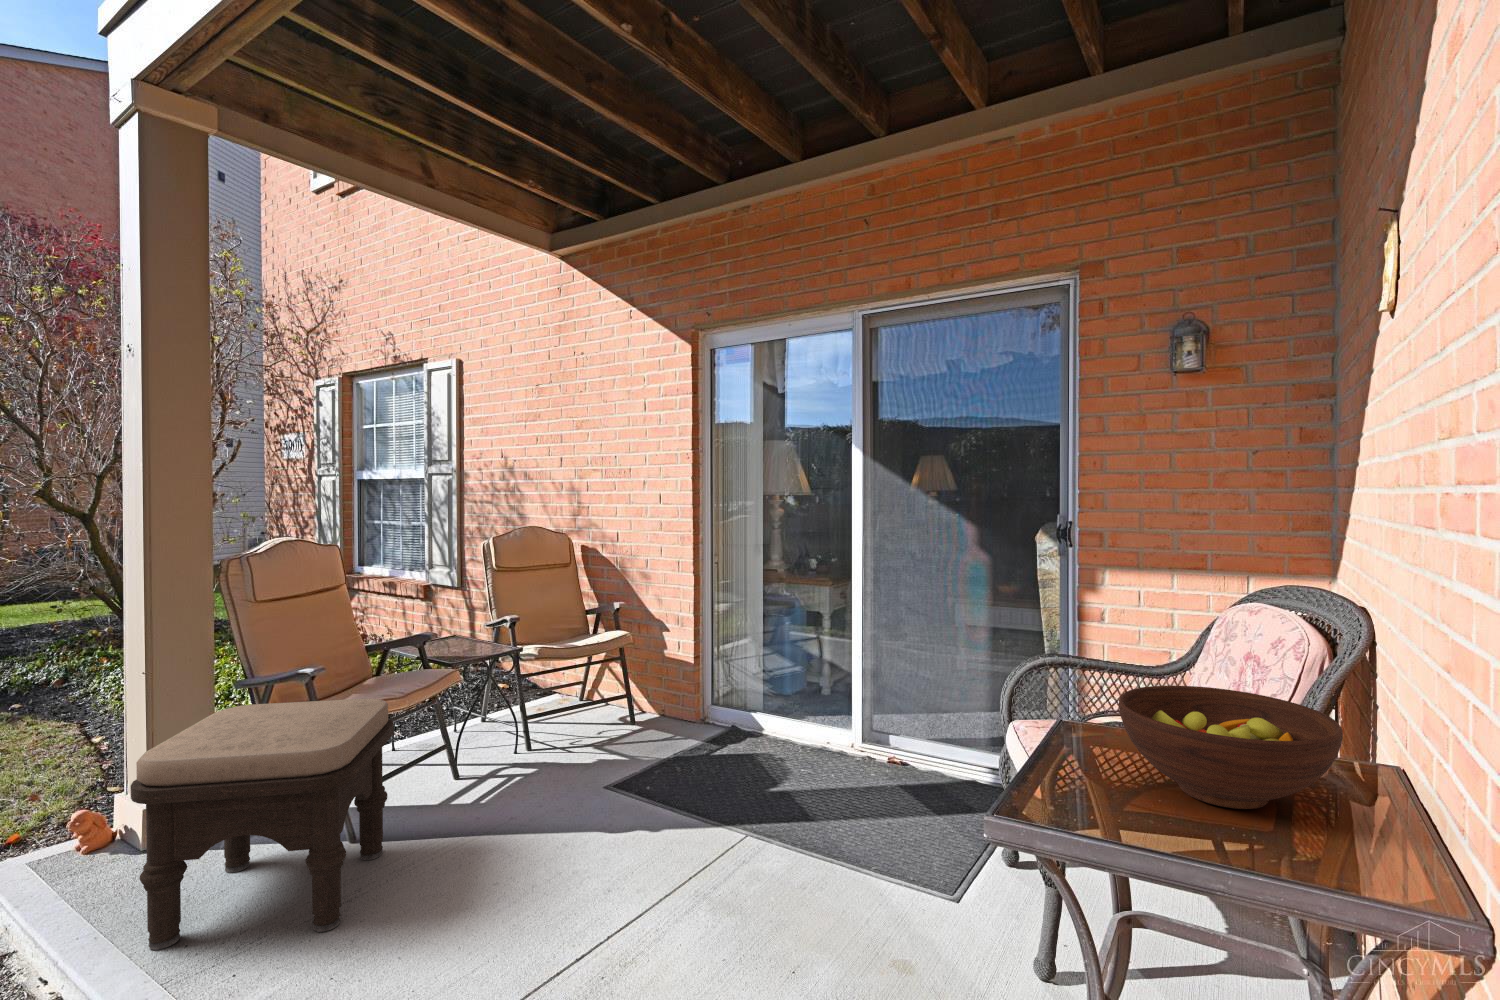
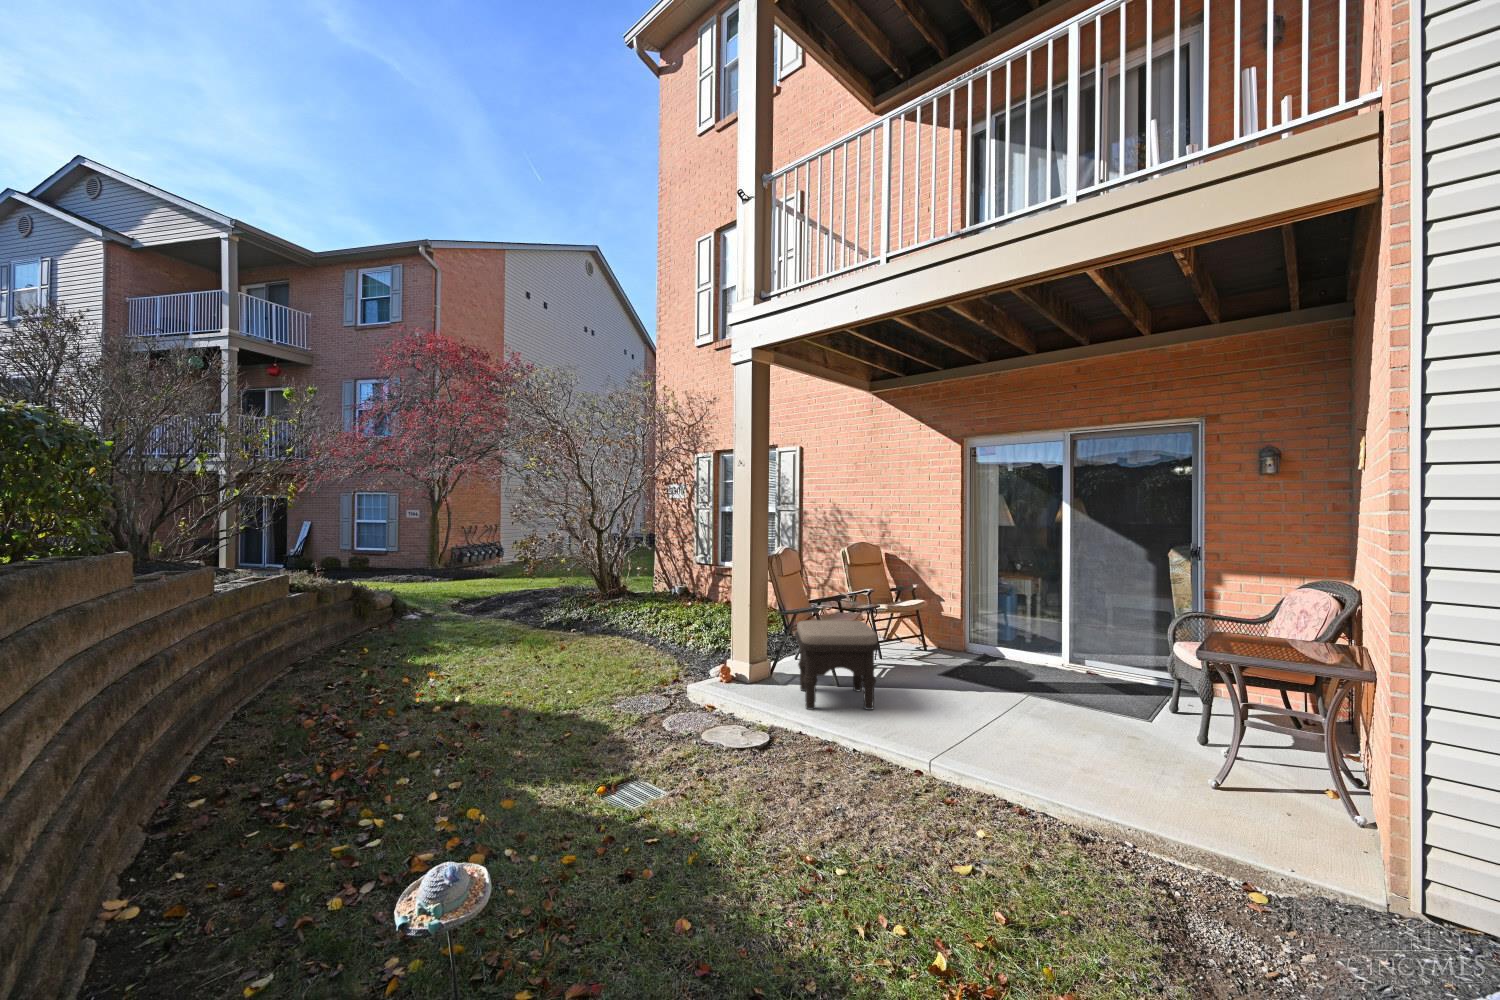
fruit bowl: present [1119,686,1343,809] -> none [1242,613,1329,651]

